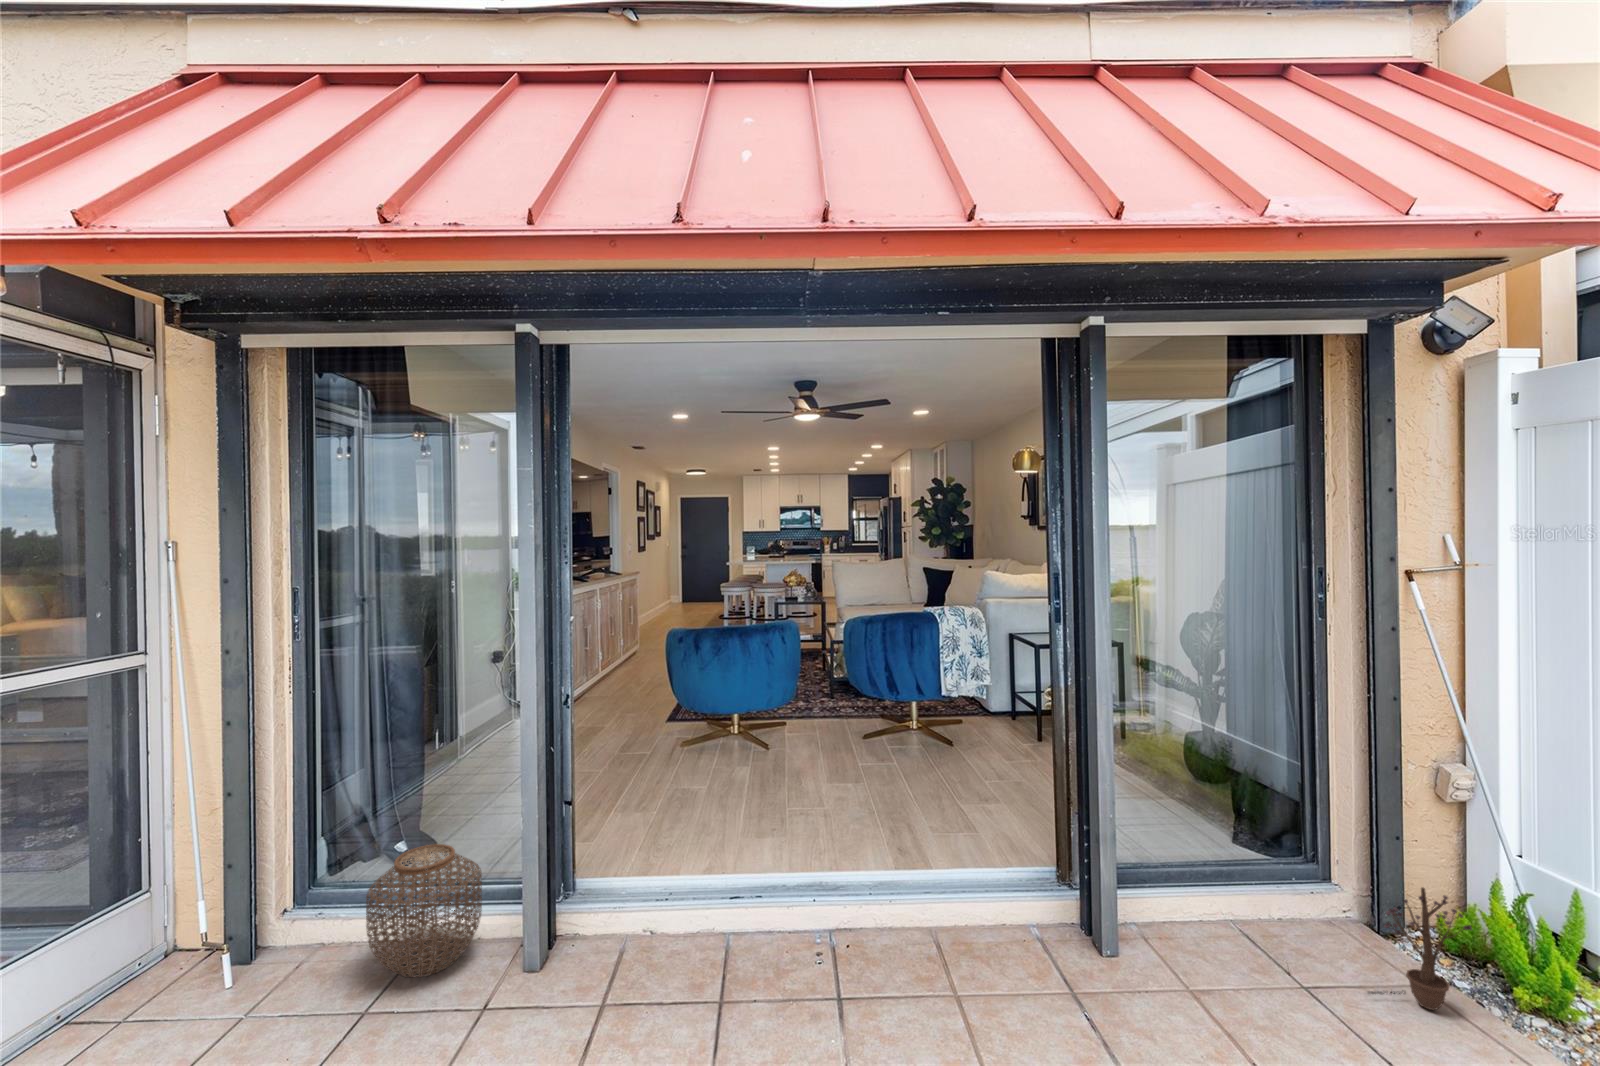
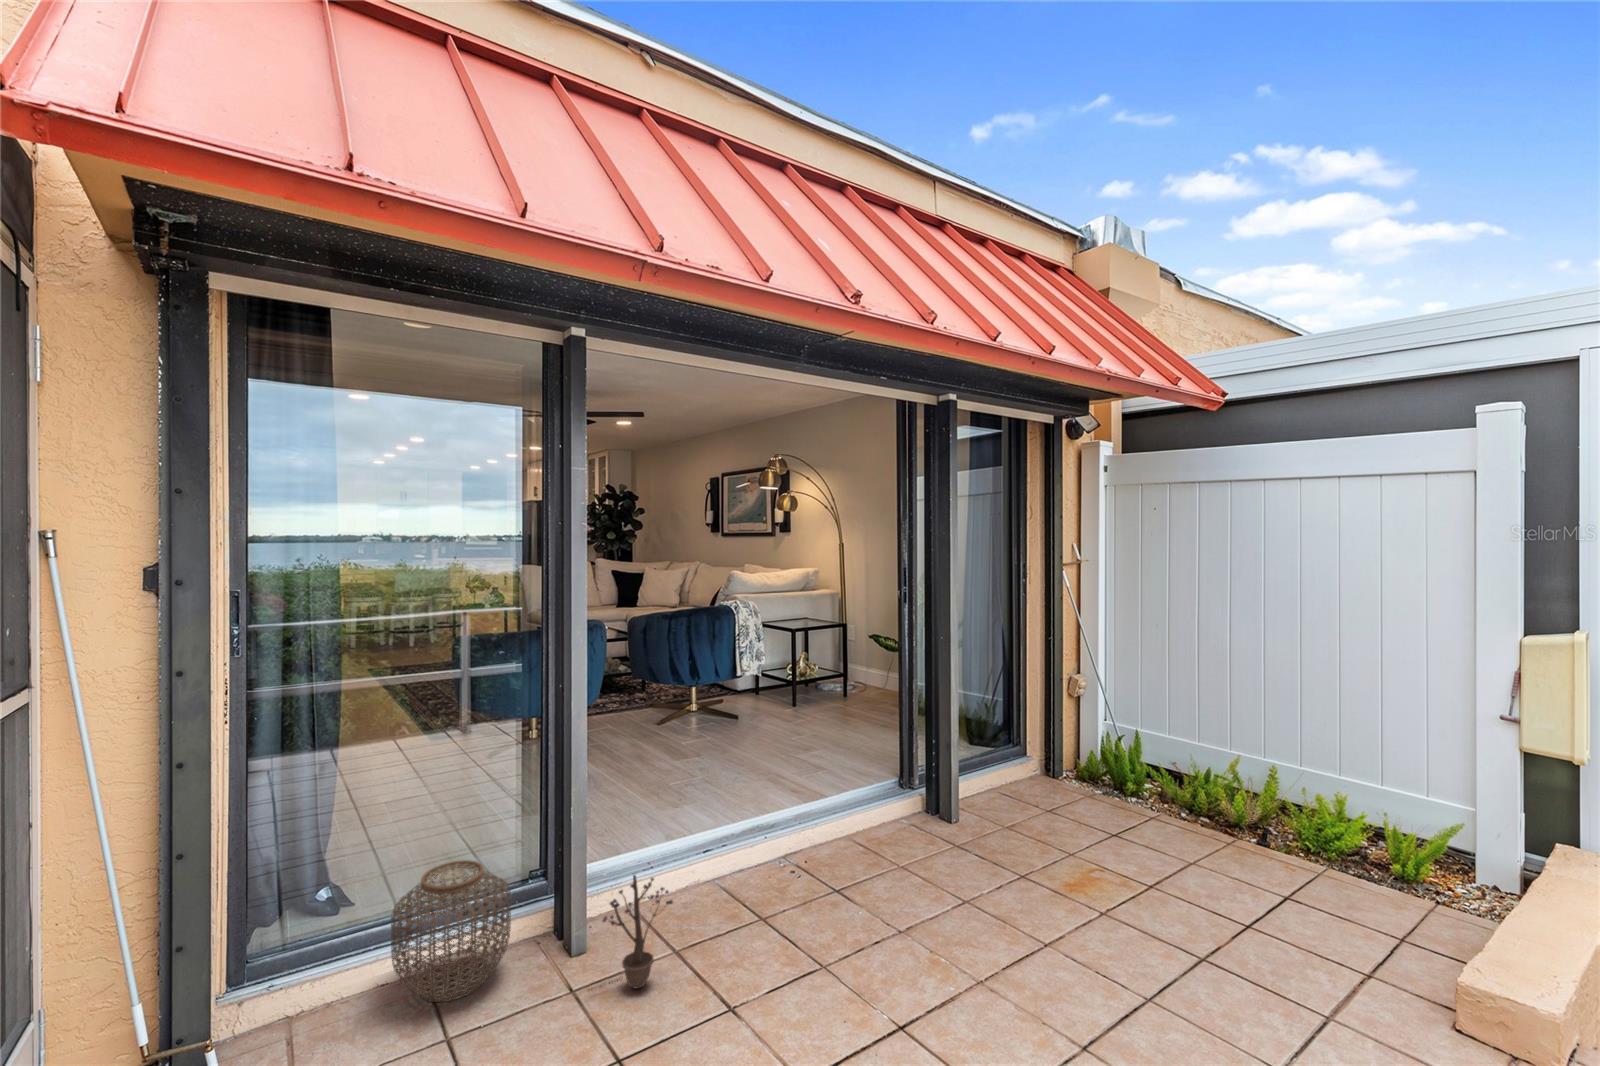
decorative plant: present [1368,888,1472,1010] -> present [588,875,673,990]

